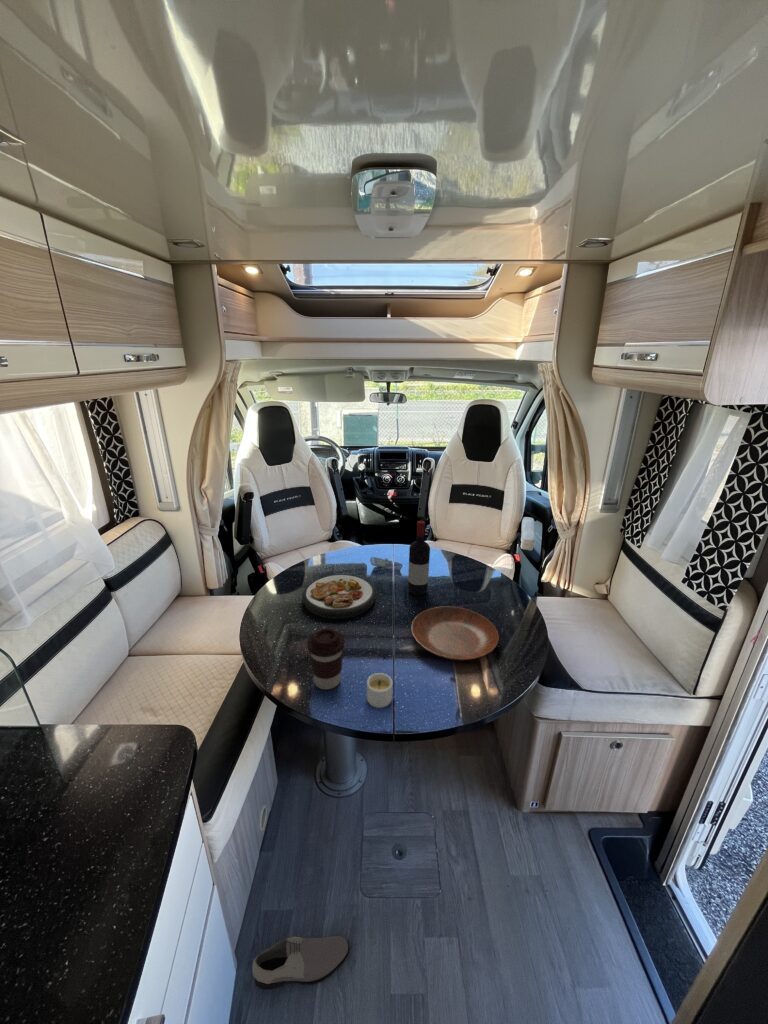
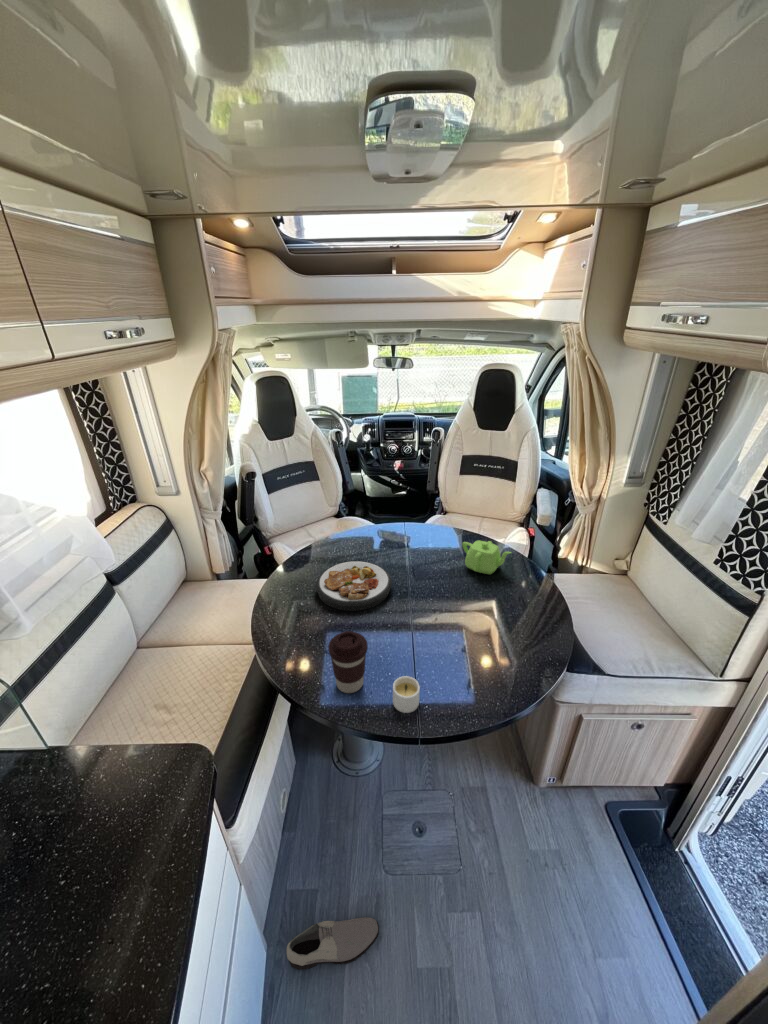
wine bottle: present [408,521,430,595] -> none [425,505,448,581]
teapot: none [445,558,491,590] -> present [462,540,511,574]
bowl: present [411,606,499,661] -> none [433,595,525,657]

